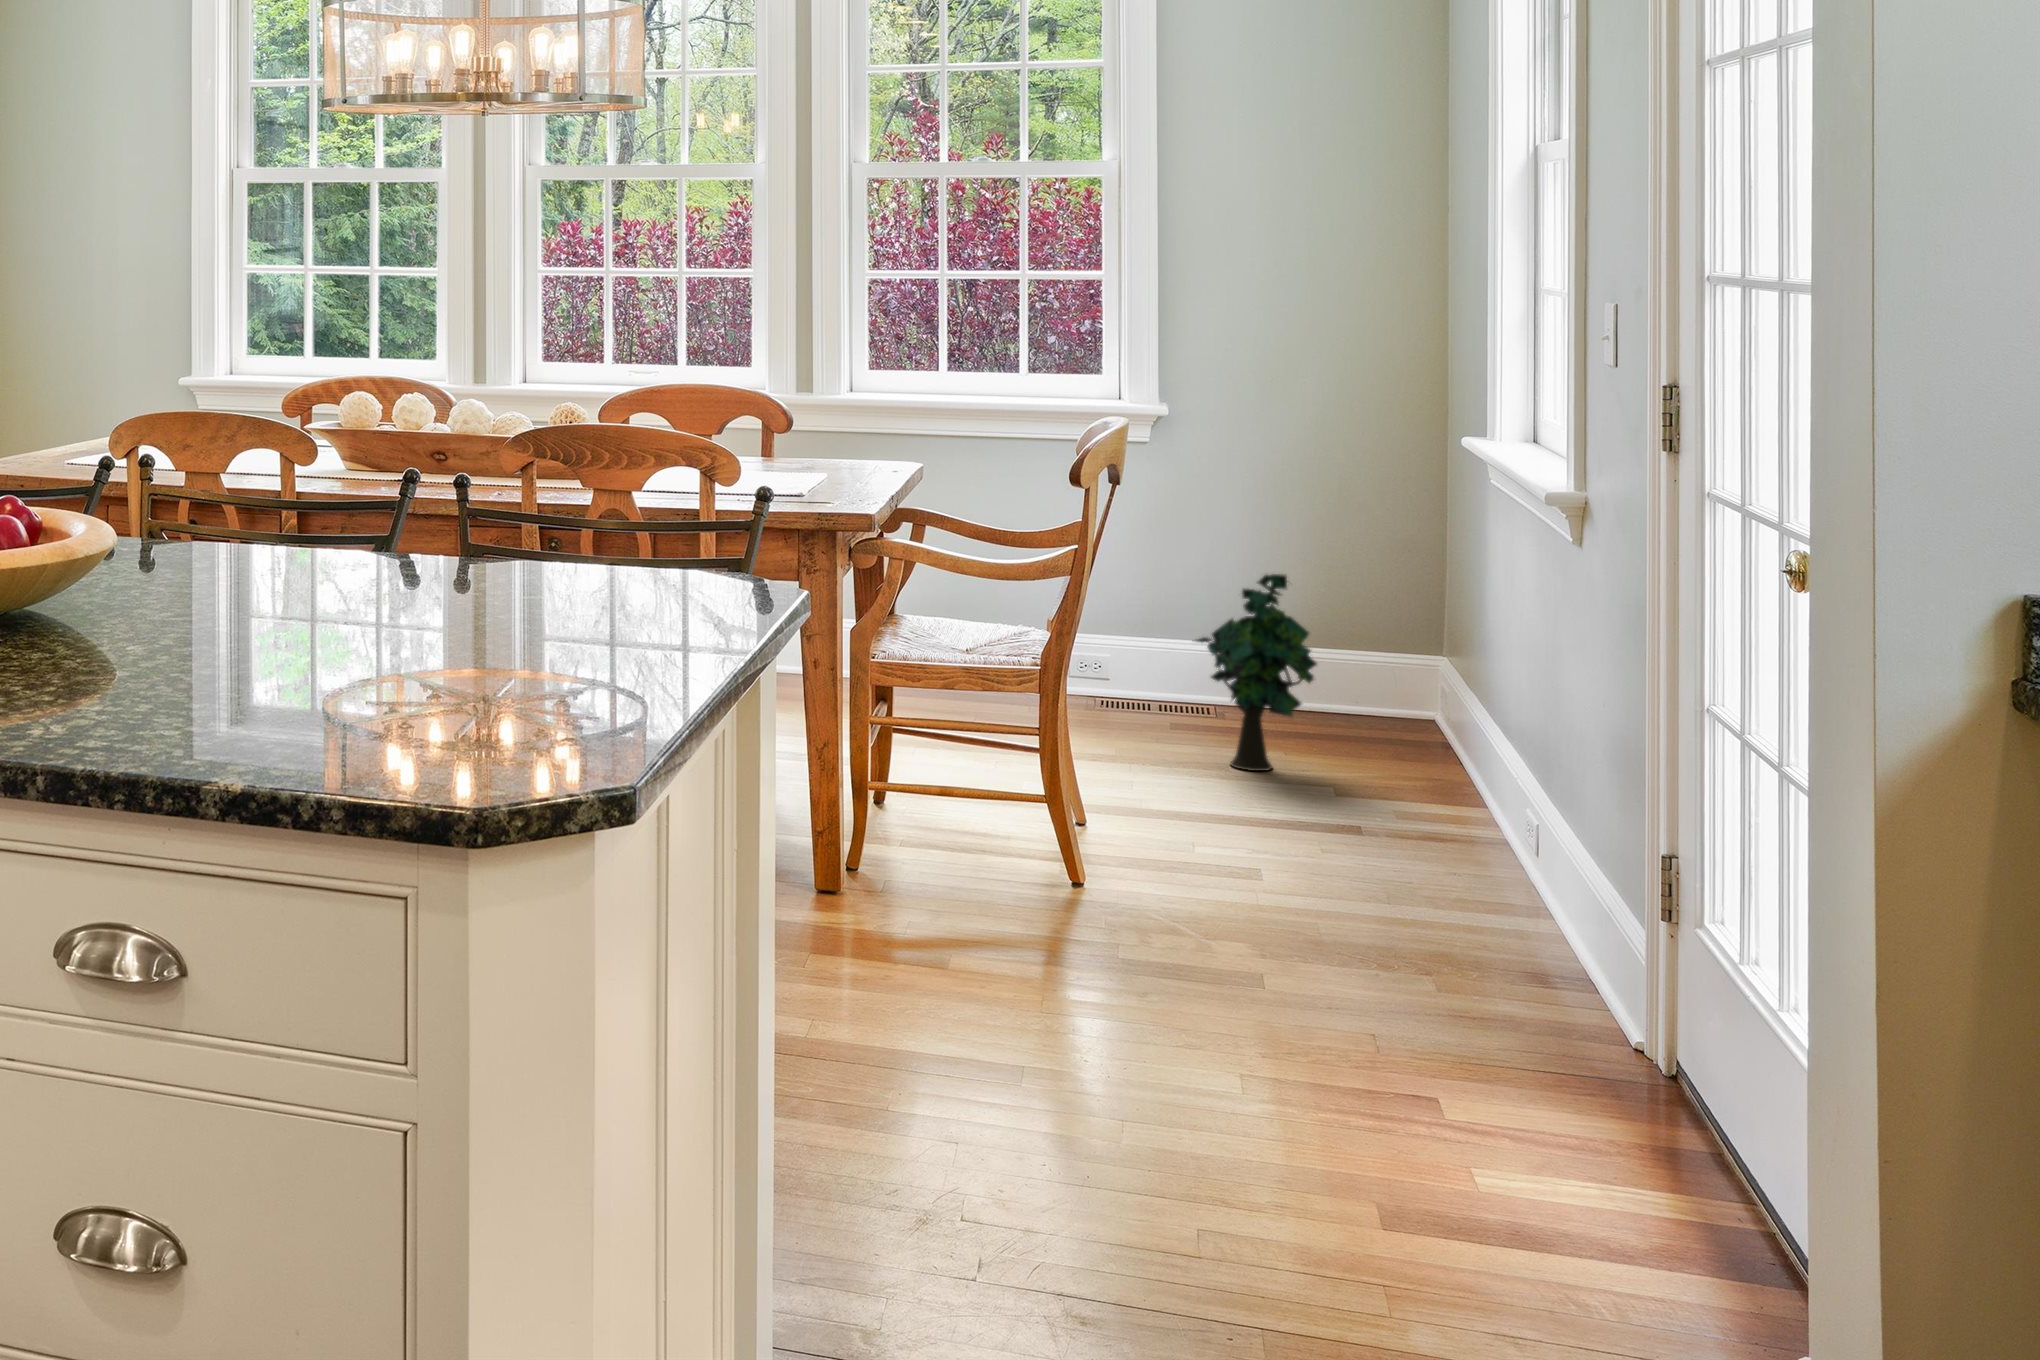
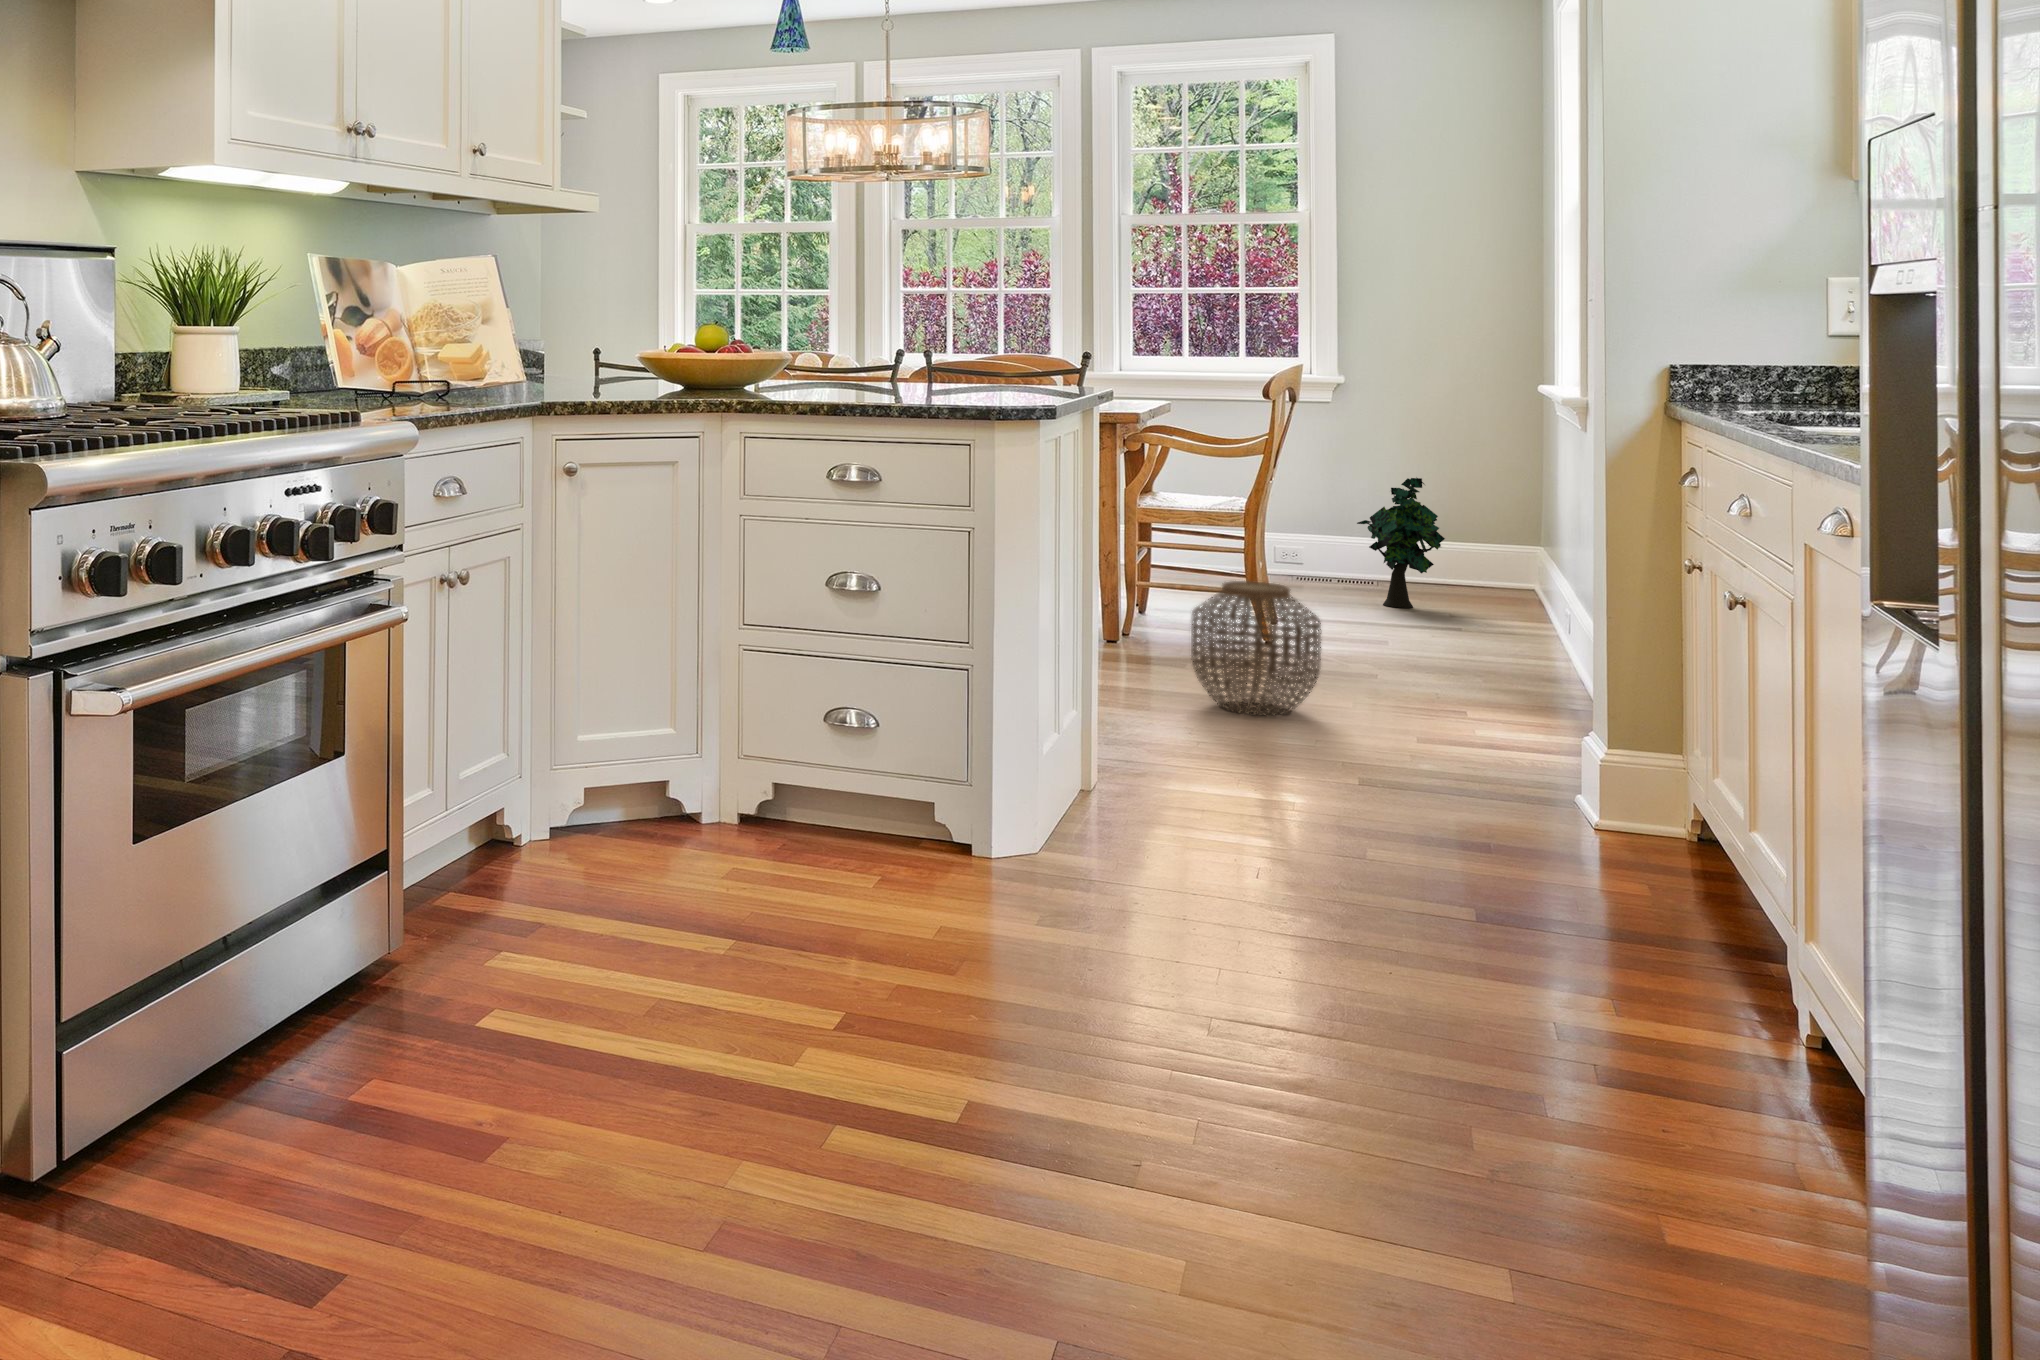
woven basket: none [961,850,1185,1108] -> present [1191,581,1321,715]

